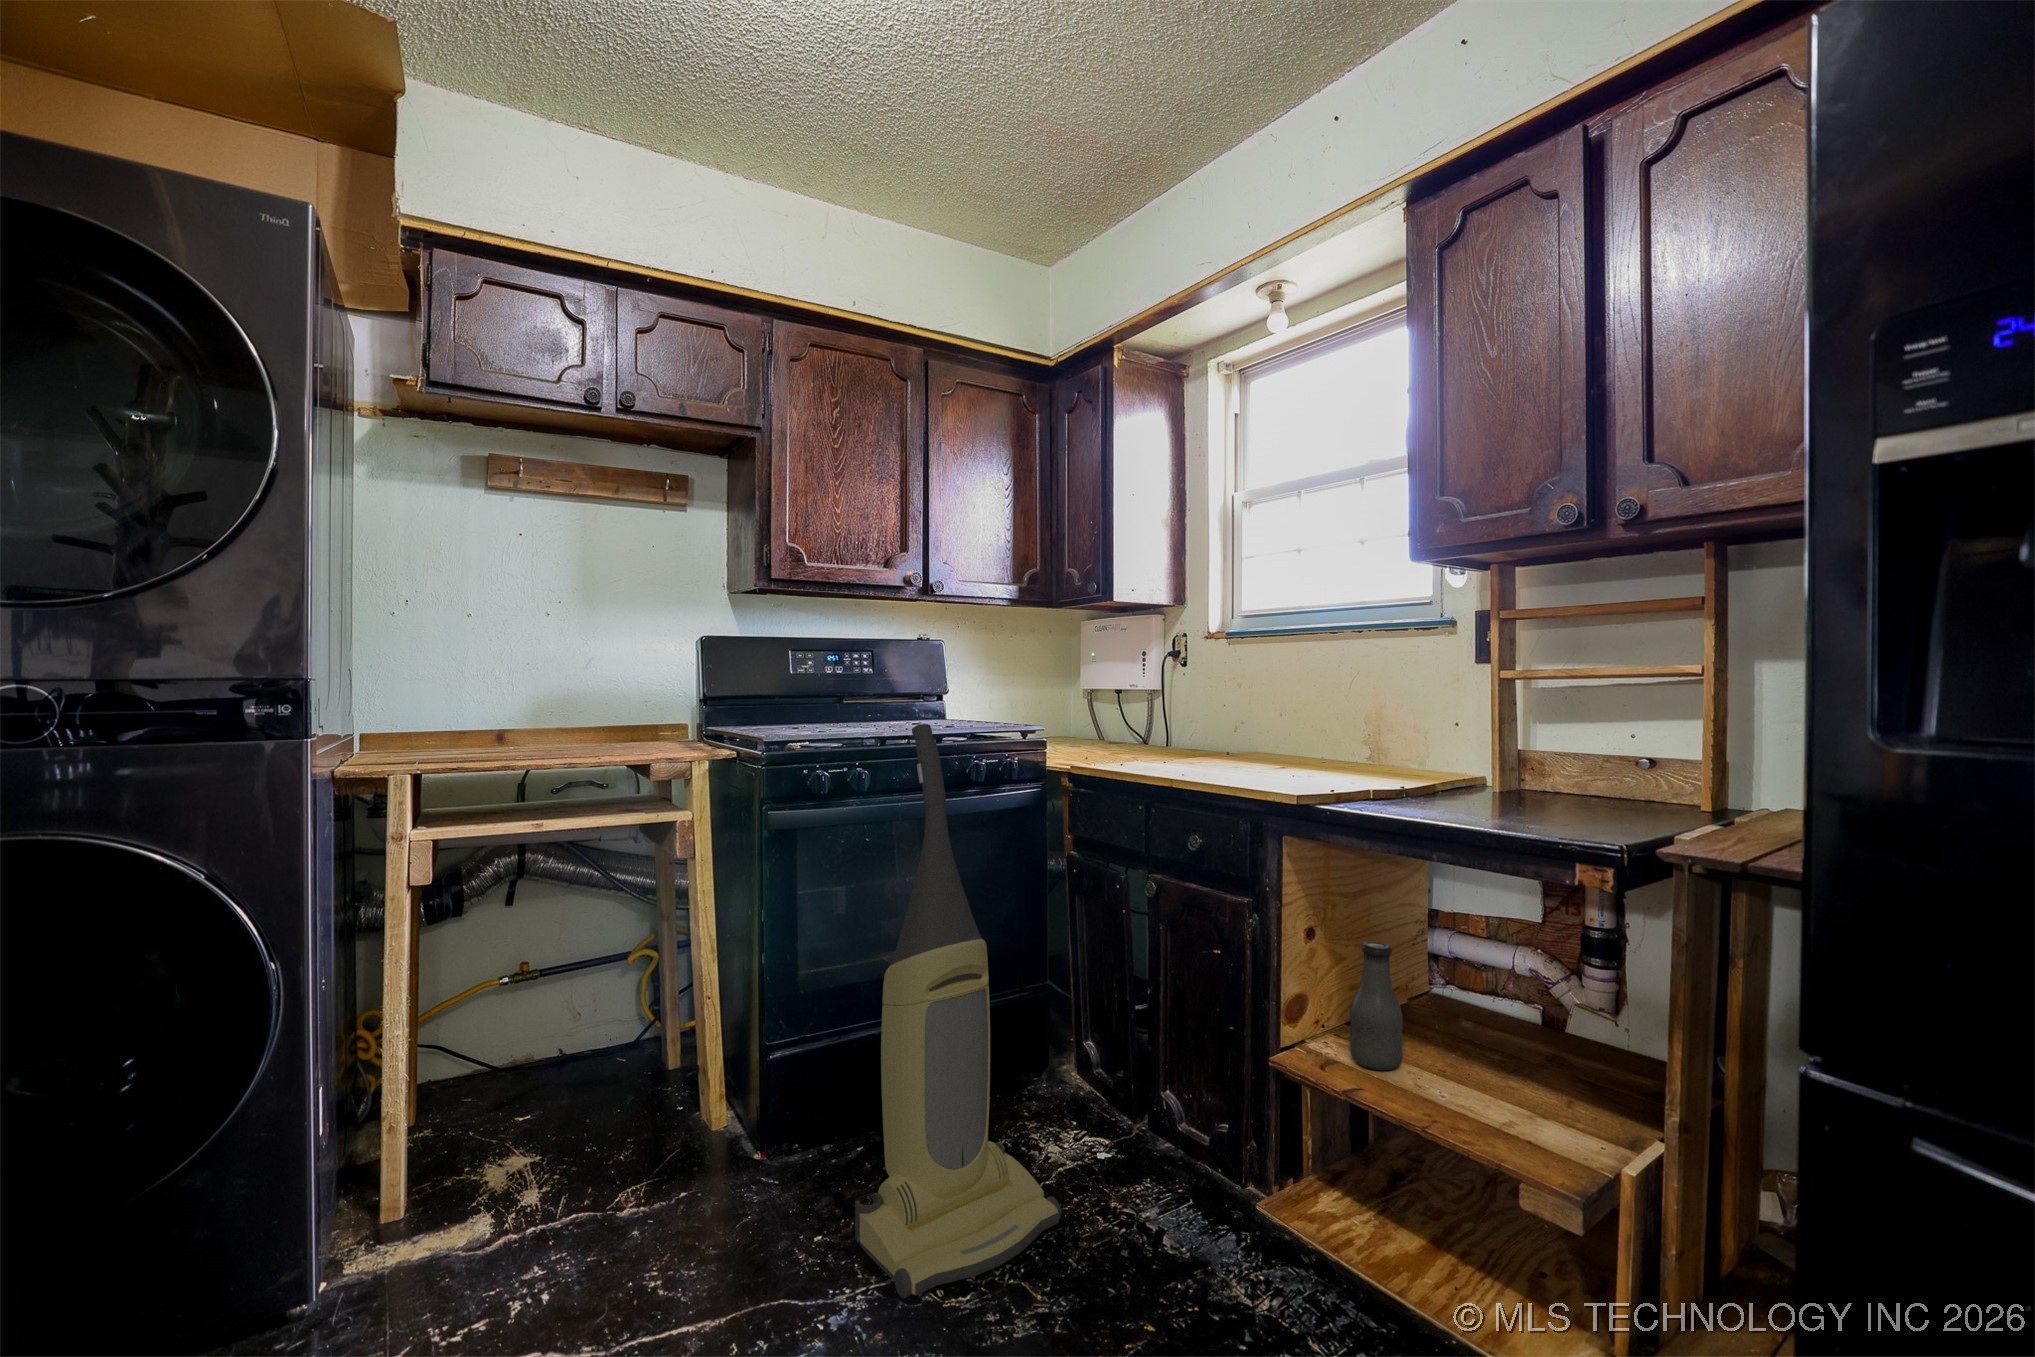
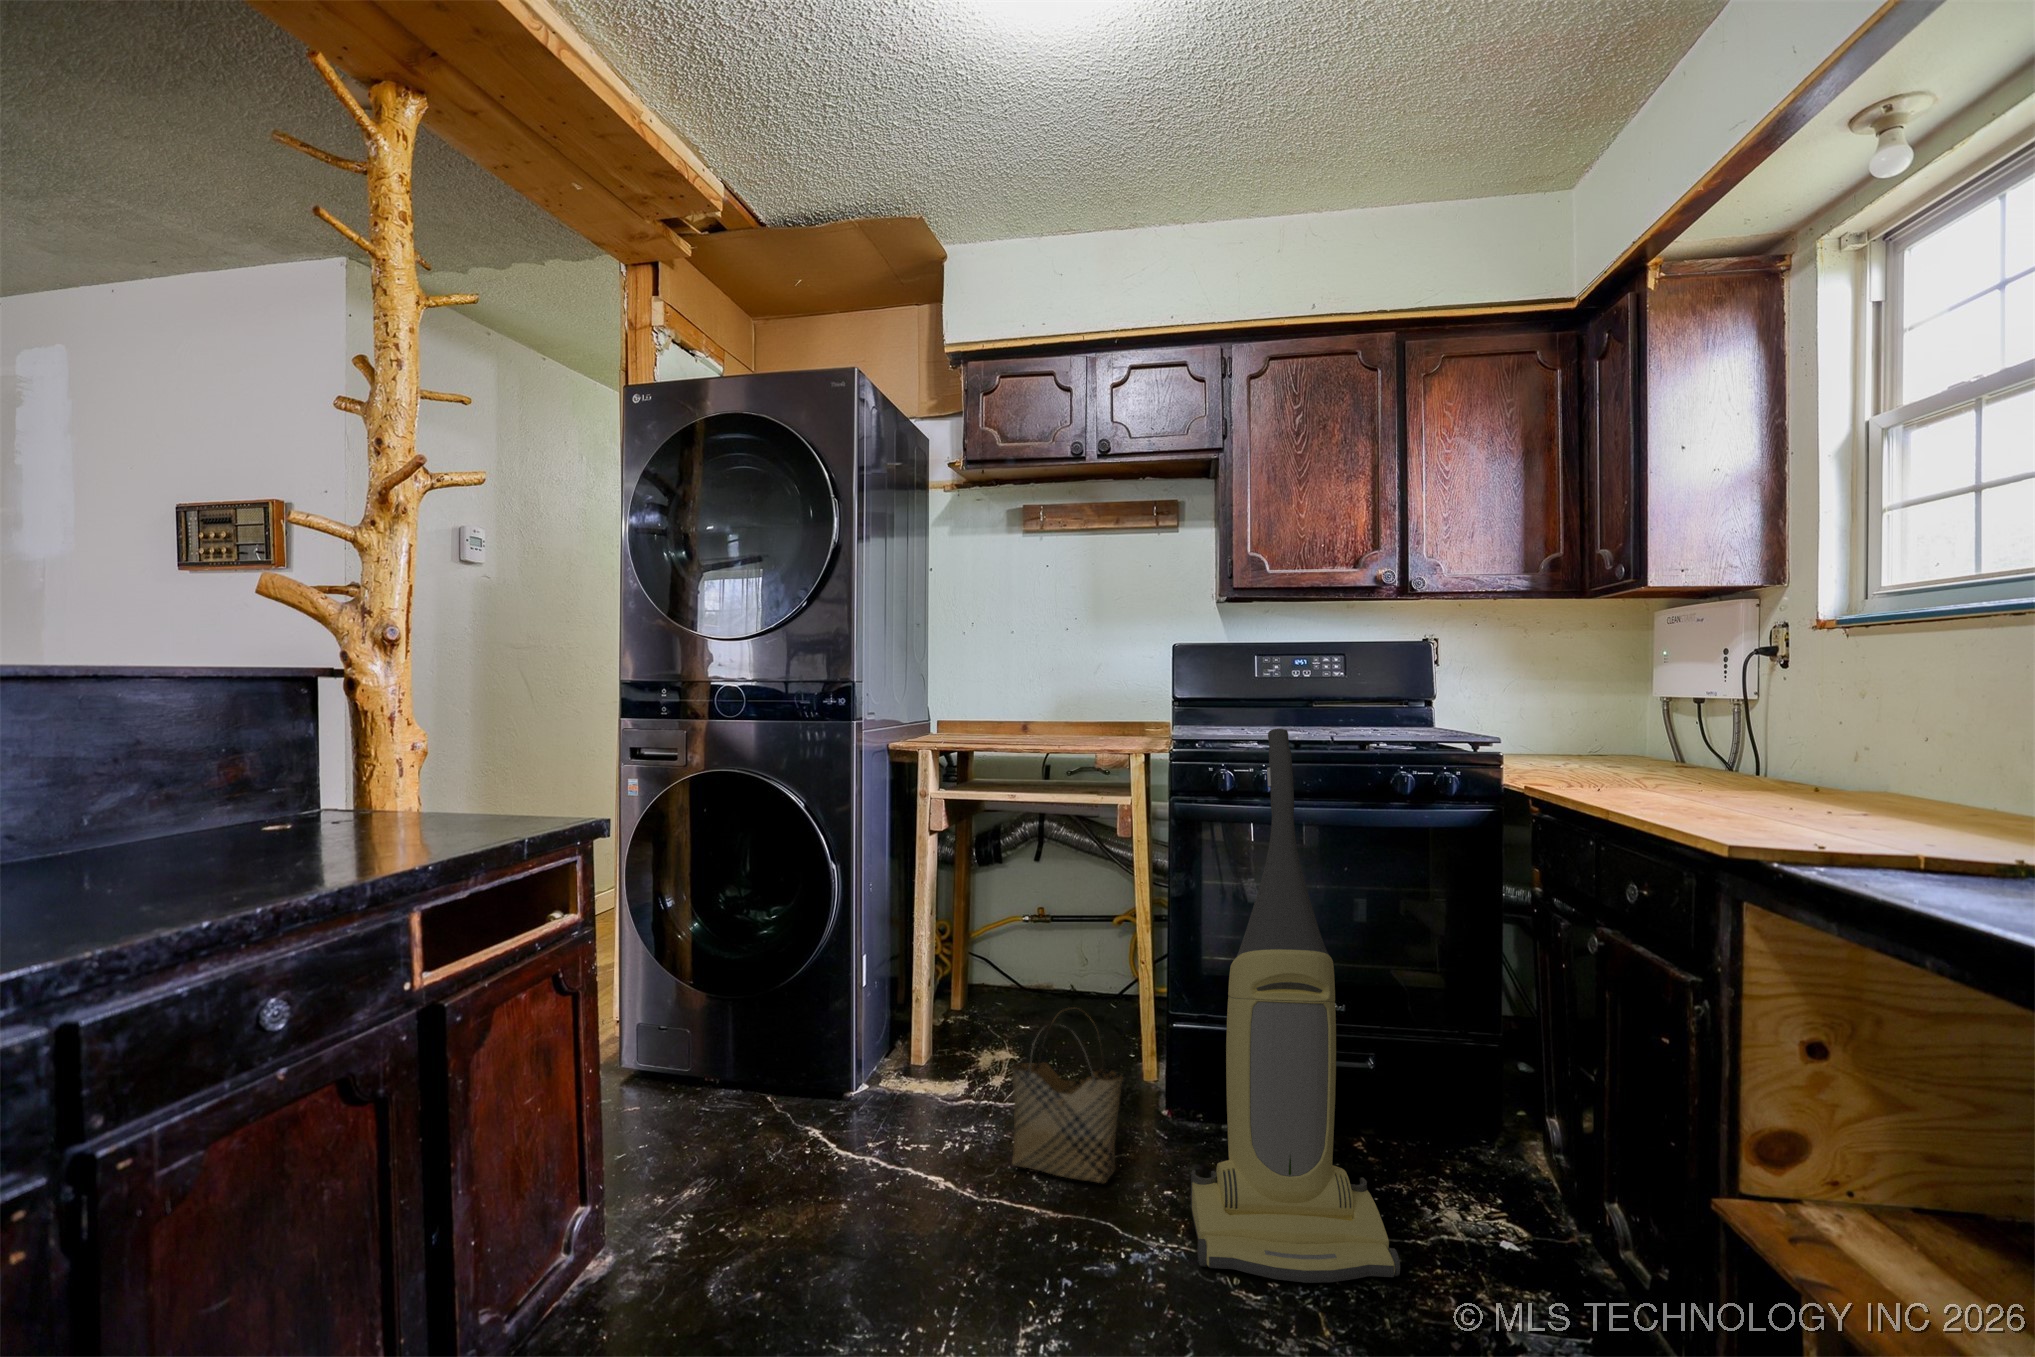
bottle: present [1350,941,1403,1070] -> none [1825,1070,1920,1265]
woven basket: none [614,1065,758,1289] -> present [1011,1007,1123,1183]

